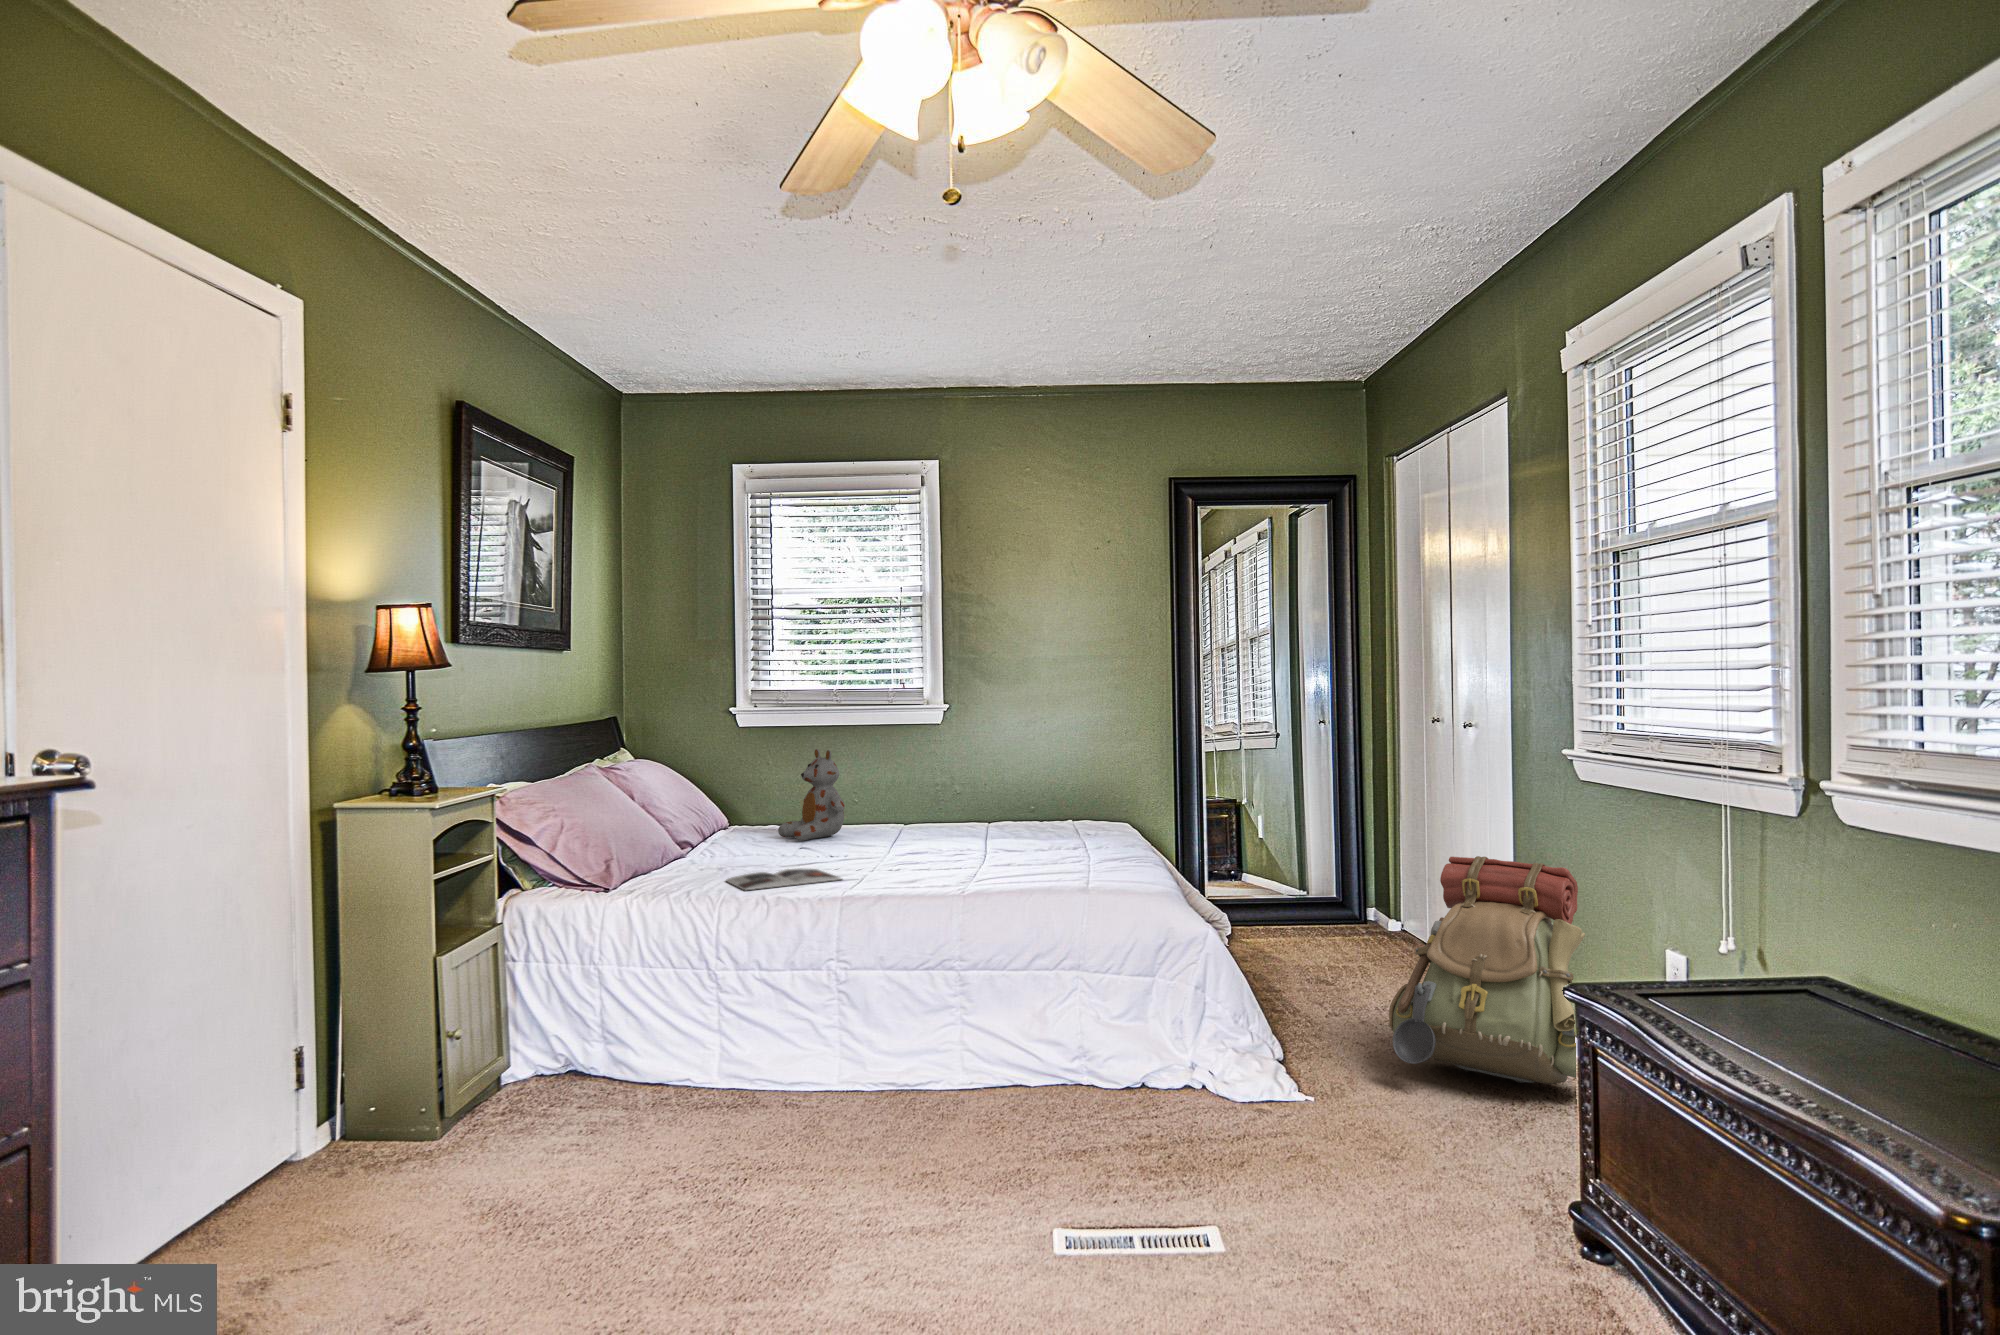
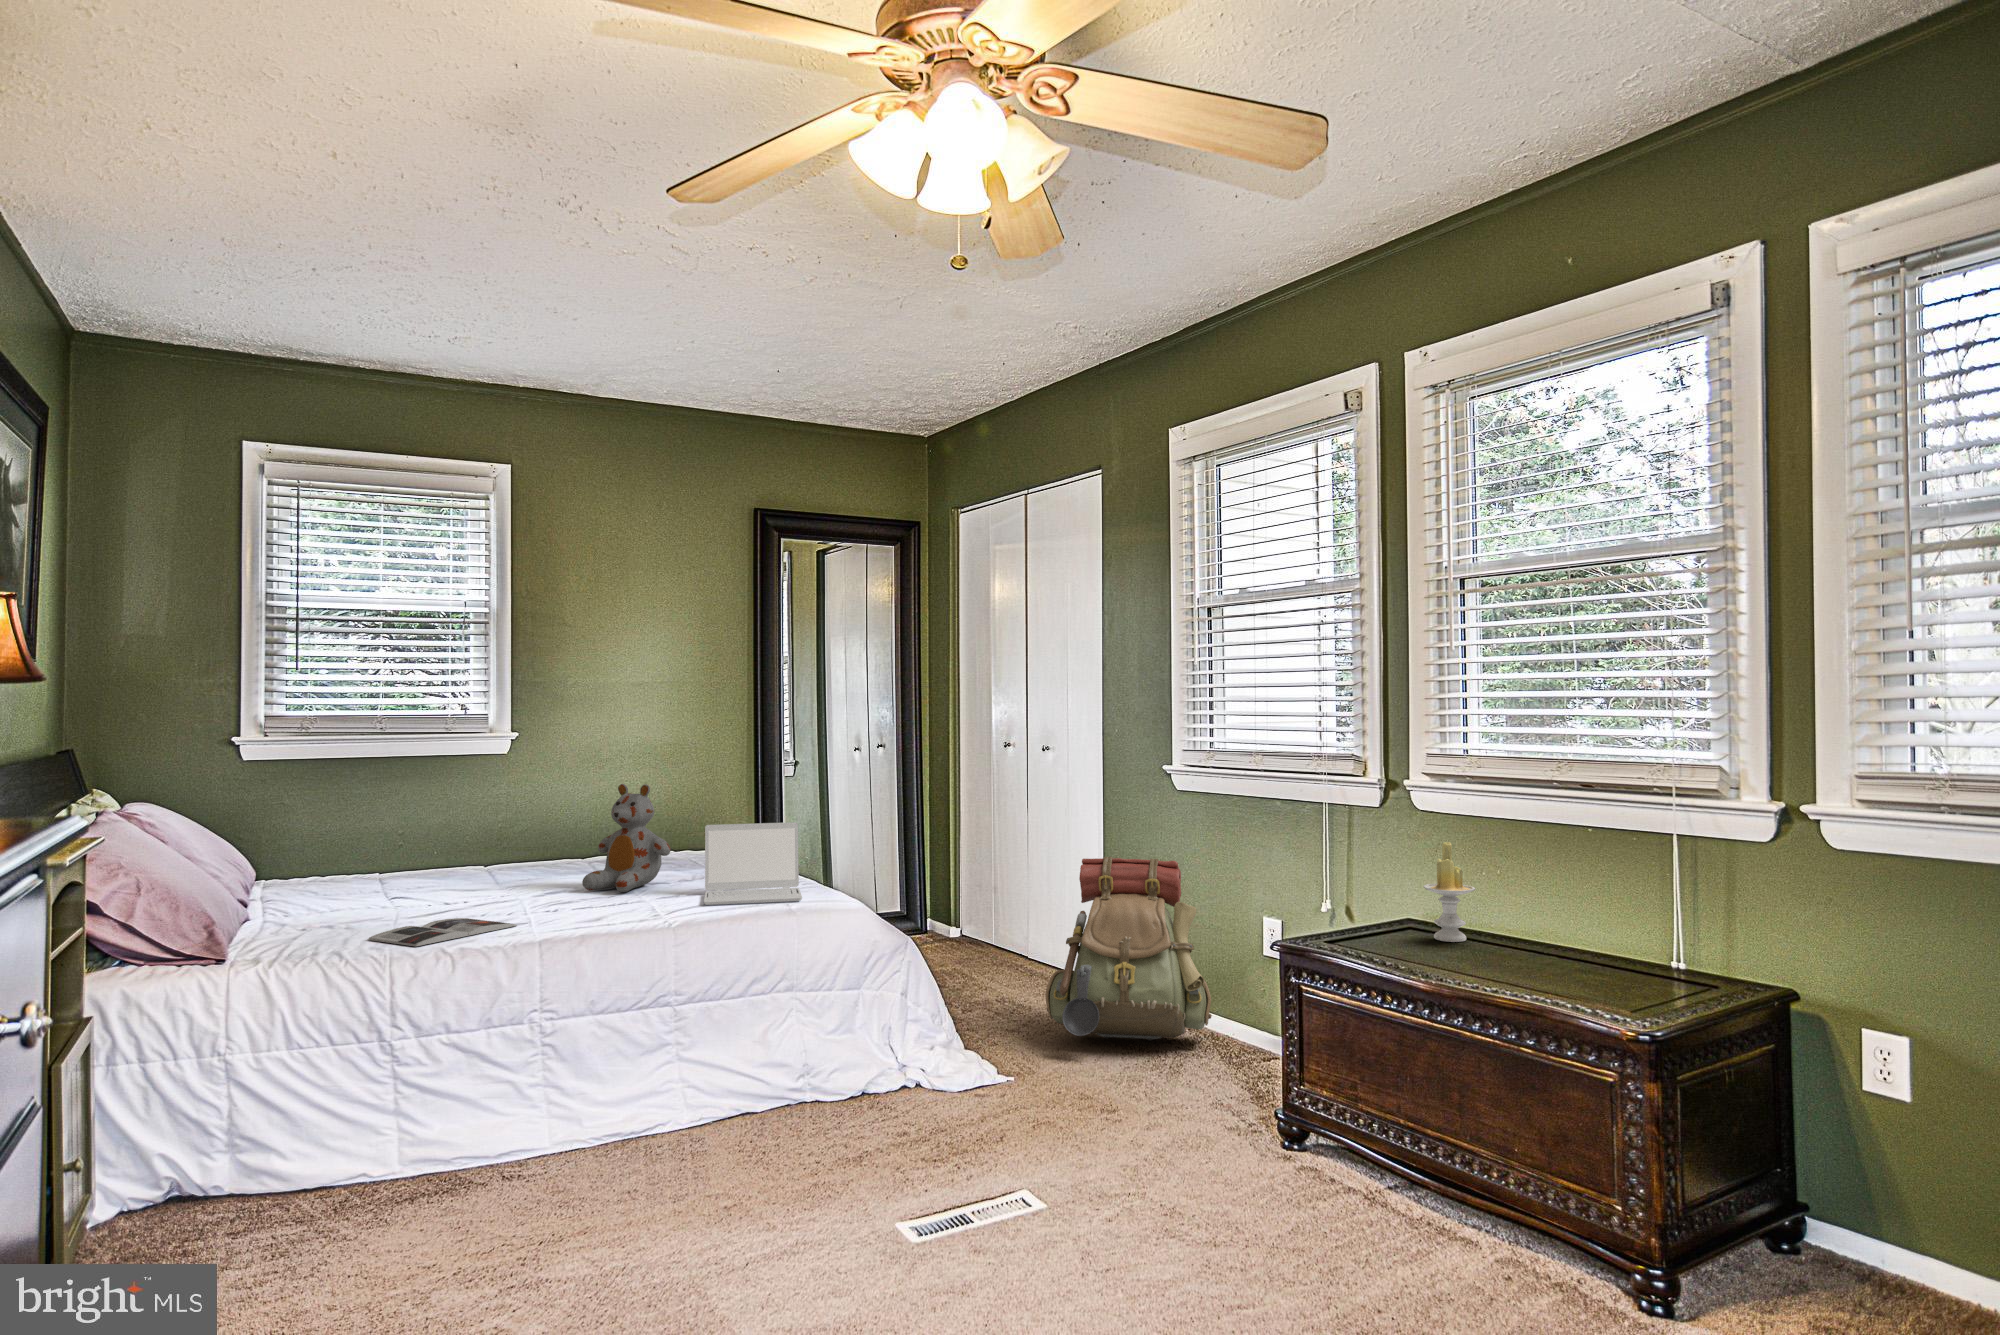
stuffed bear: present [778,749,845,841] -> present [582,784,670,892]
laptop: none [1017,796,1126,878] -> present [704,822,802,905]
candle: none [1809,874,1896,1022] -> present [1423,842,1475,942]

